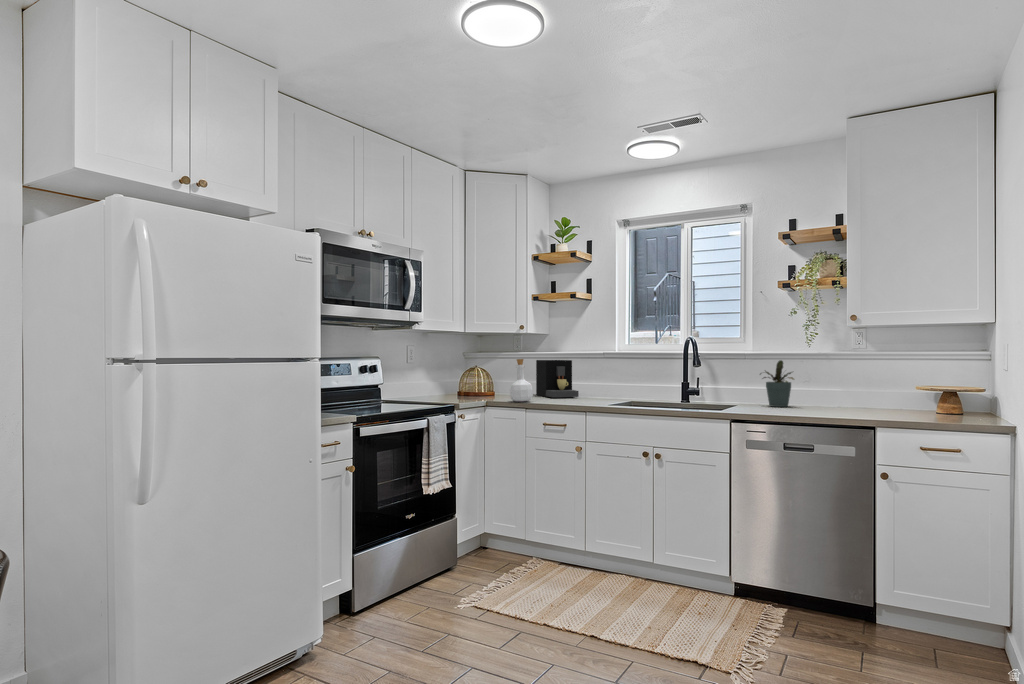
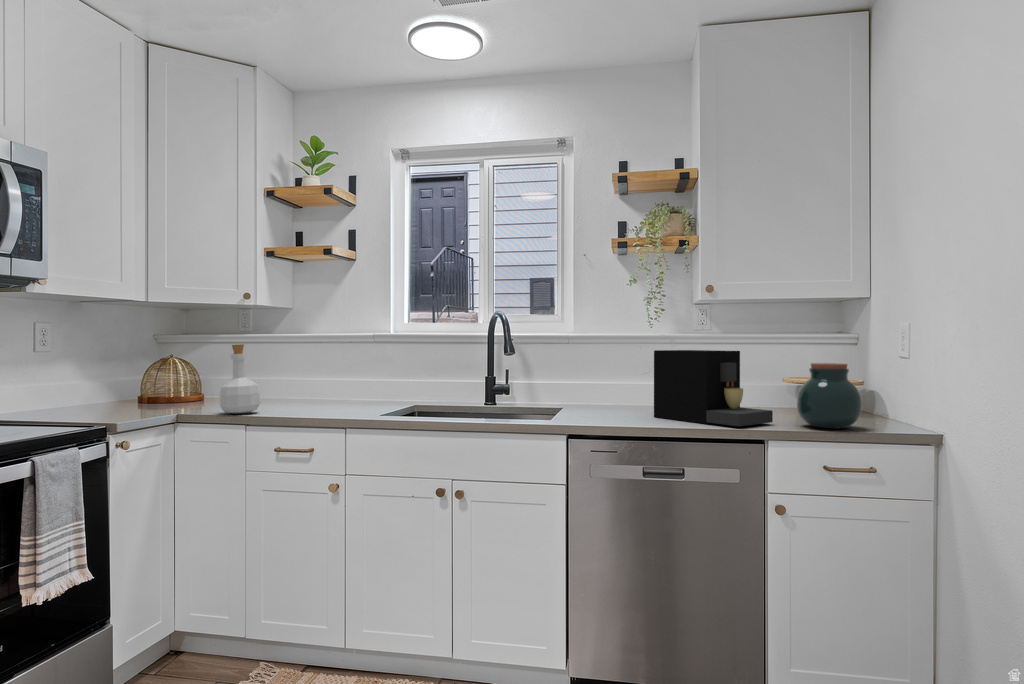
coffee maker: present [536,360,579,397] -> present [654,350,773,426]
potted plant: present [760,360,794,407] -> none [589,346,635,409]
jar: none [906,374,957,422] -> present [797,363,862,429]

